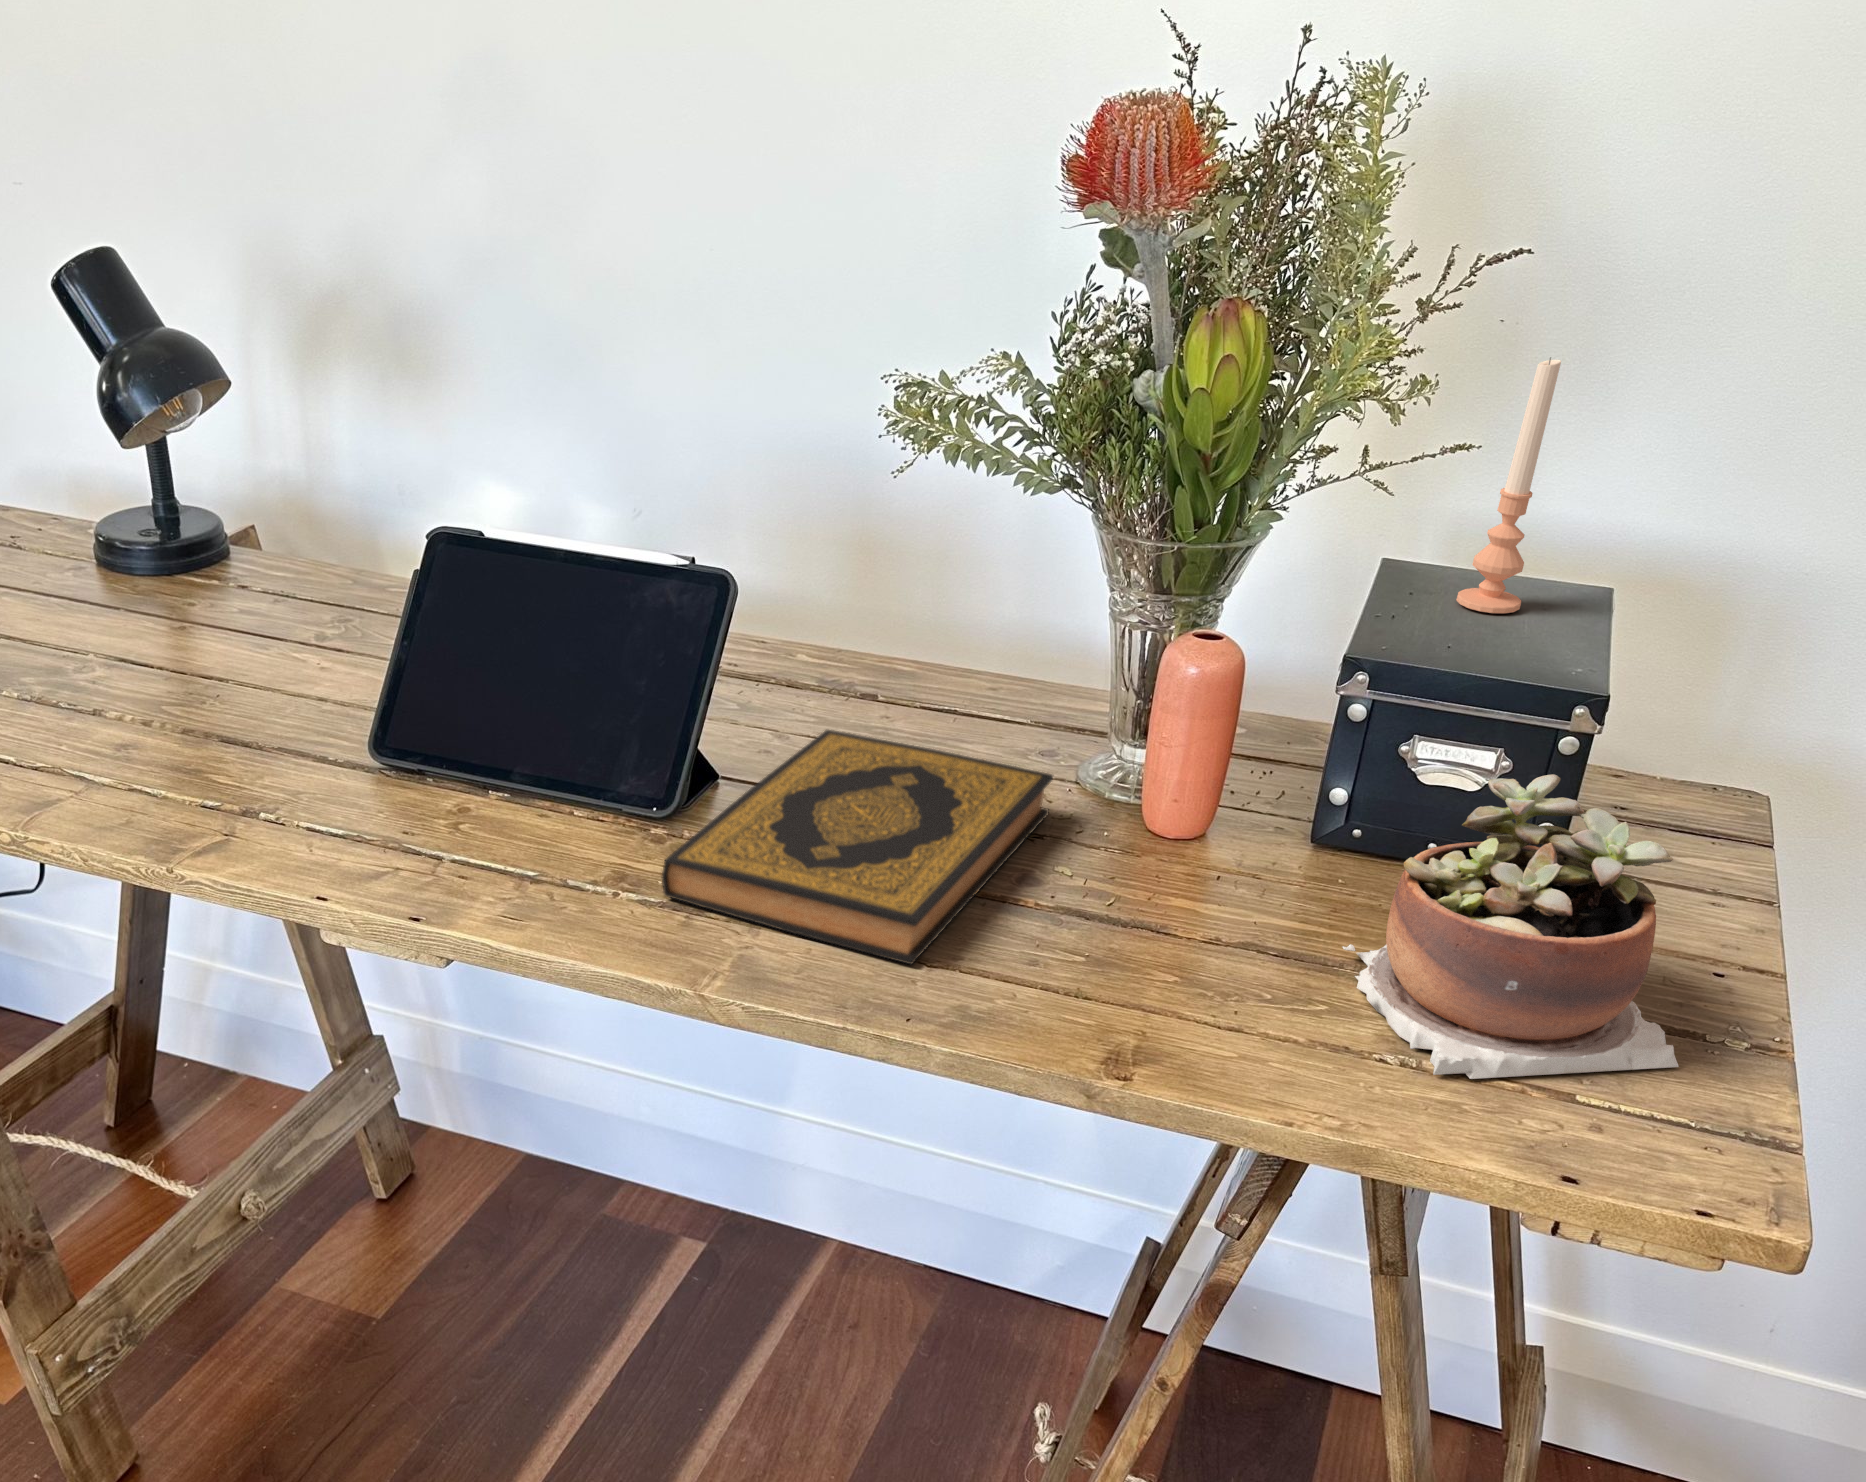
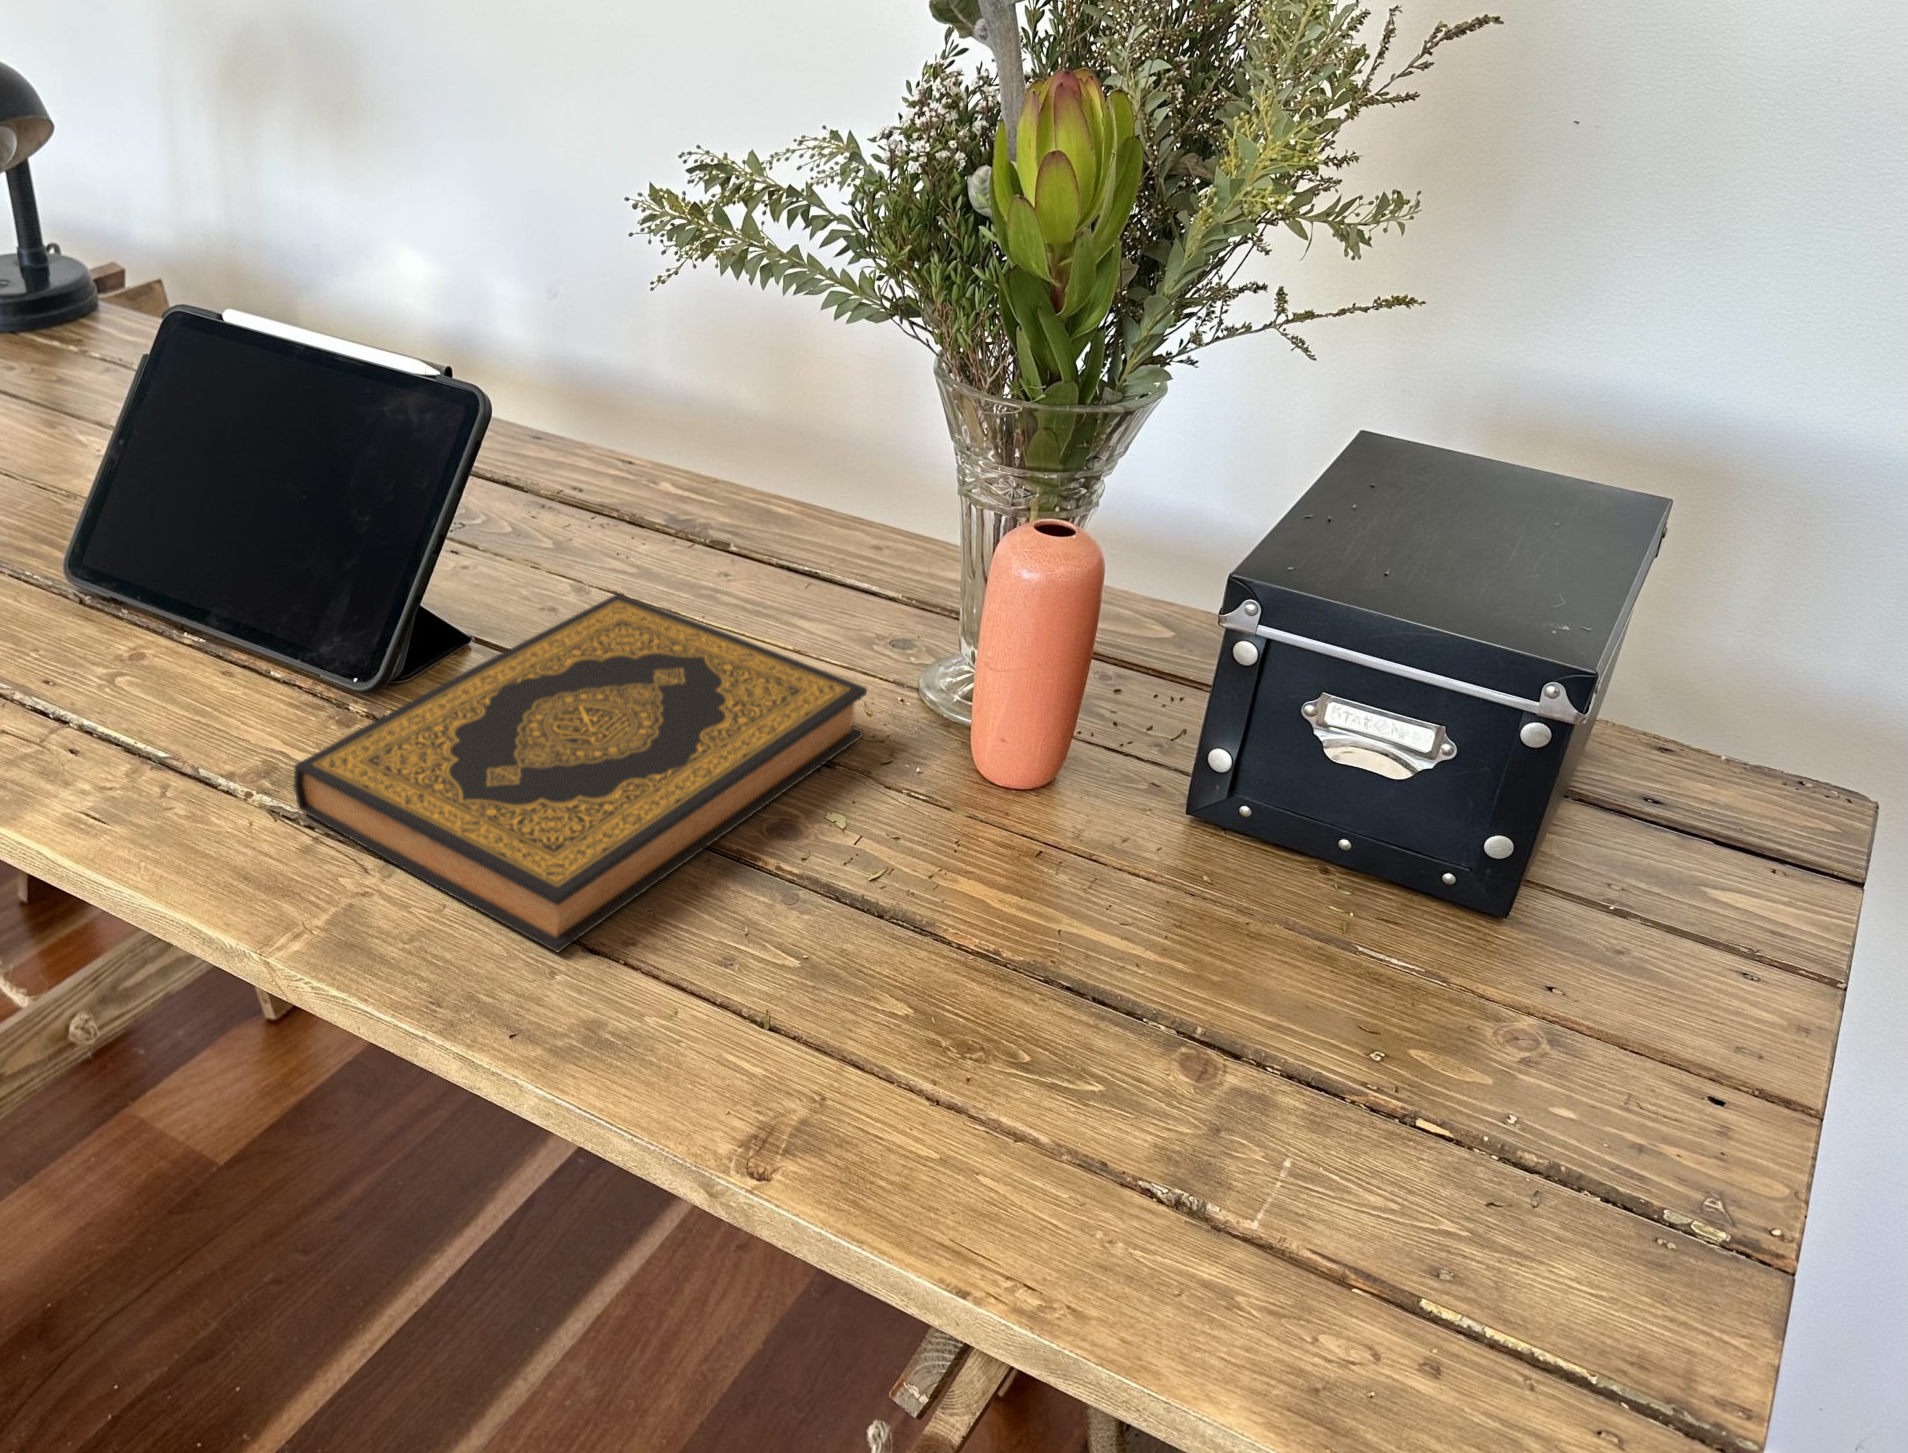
candle: present [1456,357,1561,613] -> none [1437,185,1594,532]
succulent plant: present [1343,774,1679,1079] -> none [1160,793,1610,1268]

